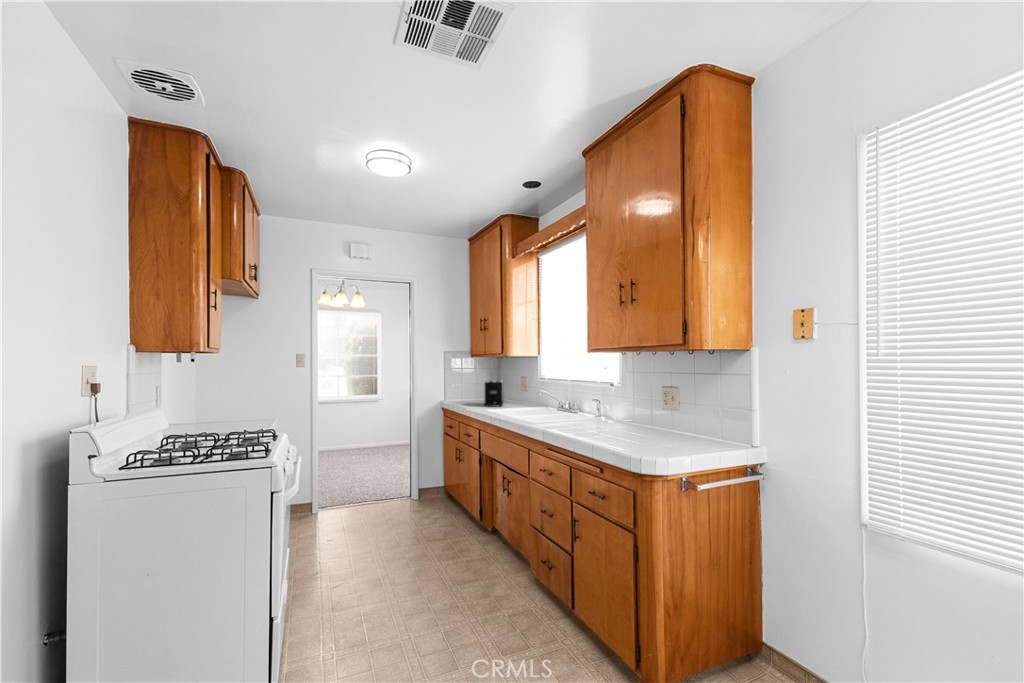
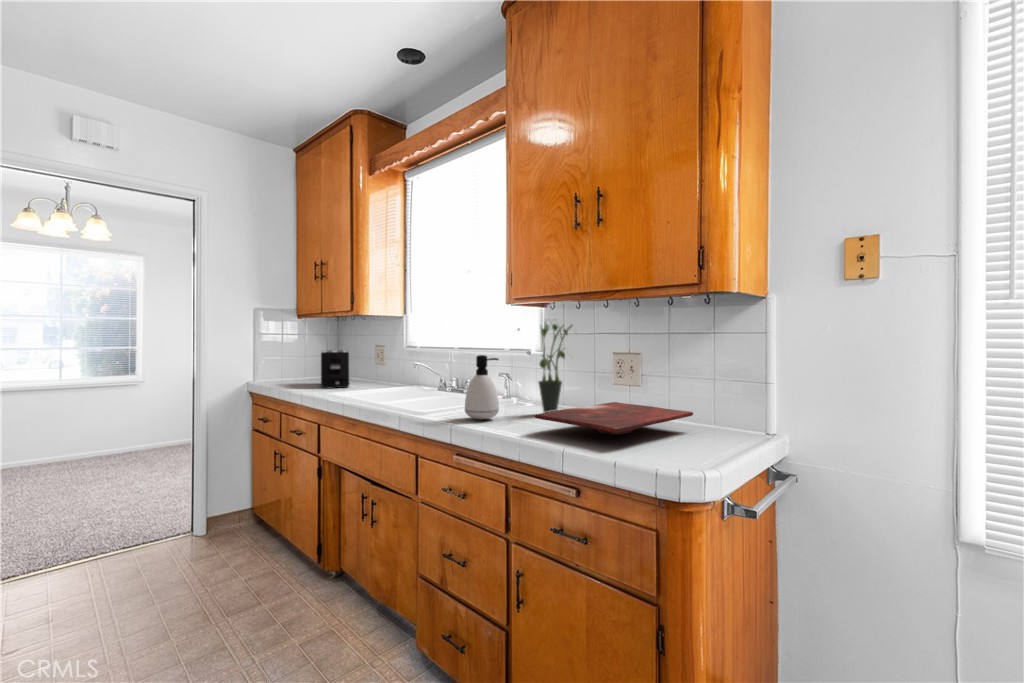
potted plant: none [605,364,631,428] -> present [538,323,572,412]
soap dispenser: none [555,388,577,429] -> present [465,355,499,419]
cutting board: none [587,421,693,440] -> present [535,402,693,435]

